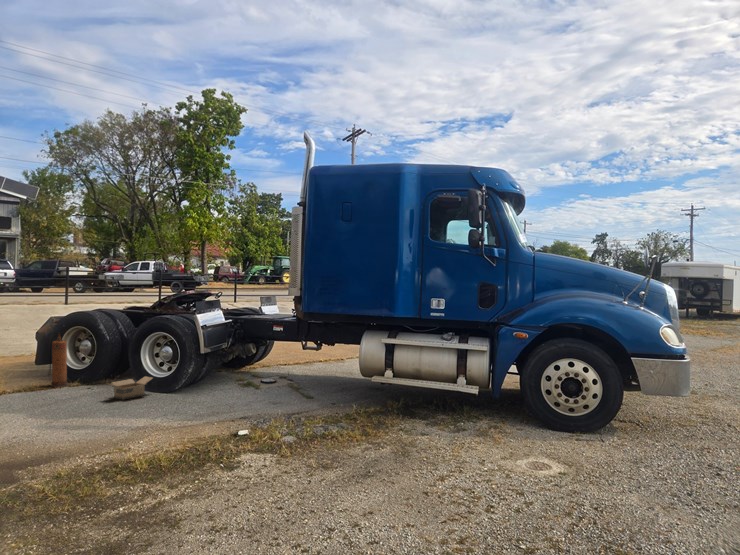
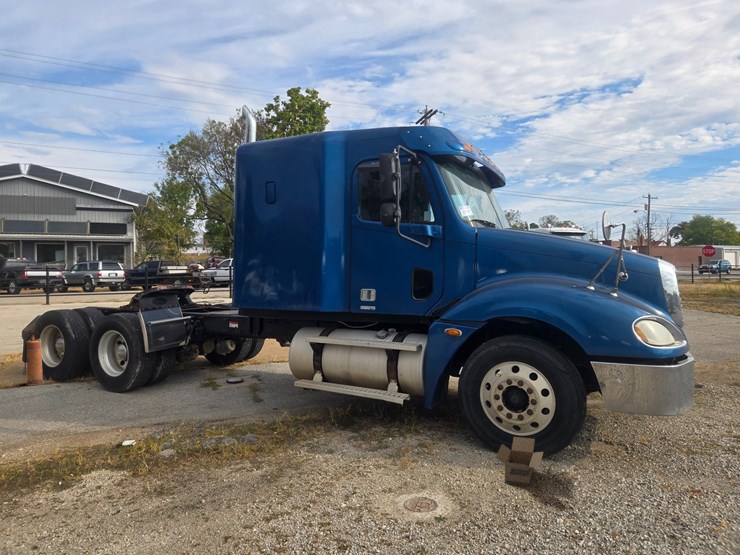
cardboard box: present [109,376,153,400] -> present [496,437,543,486]

